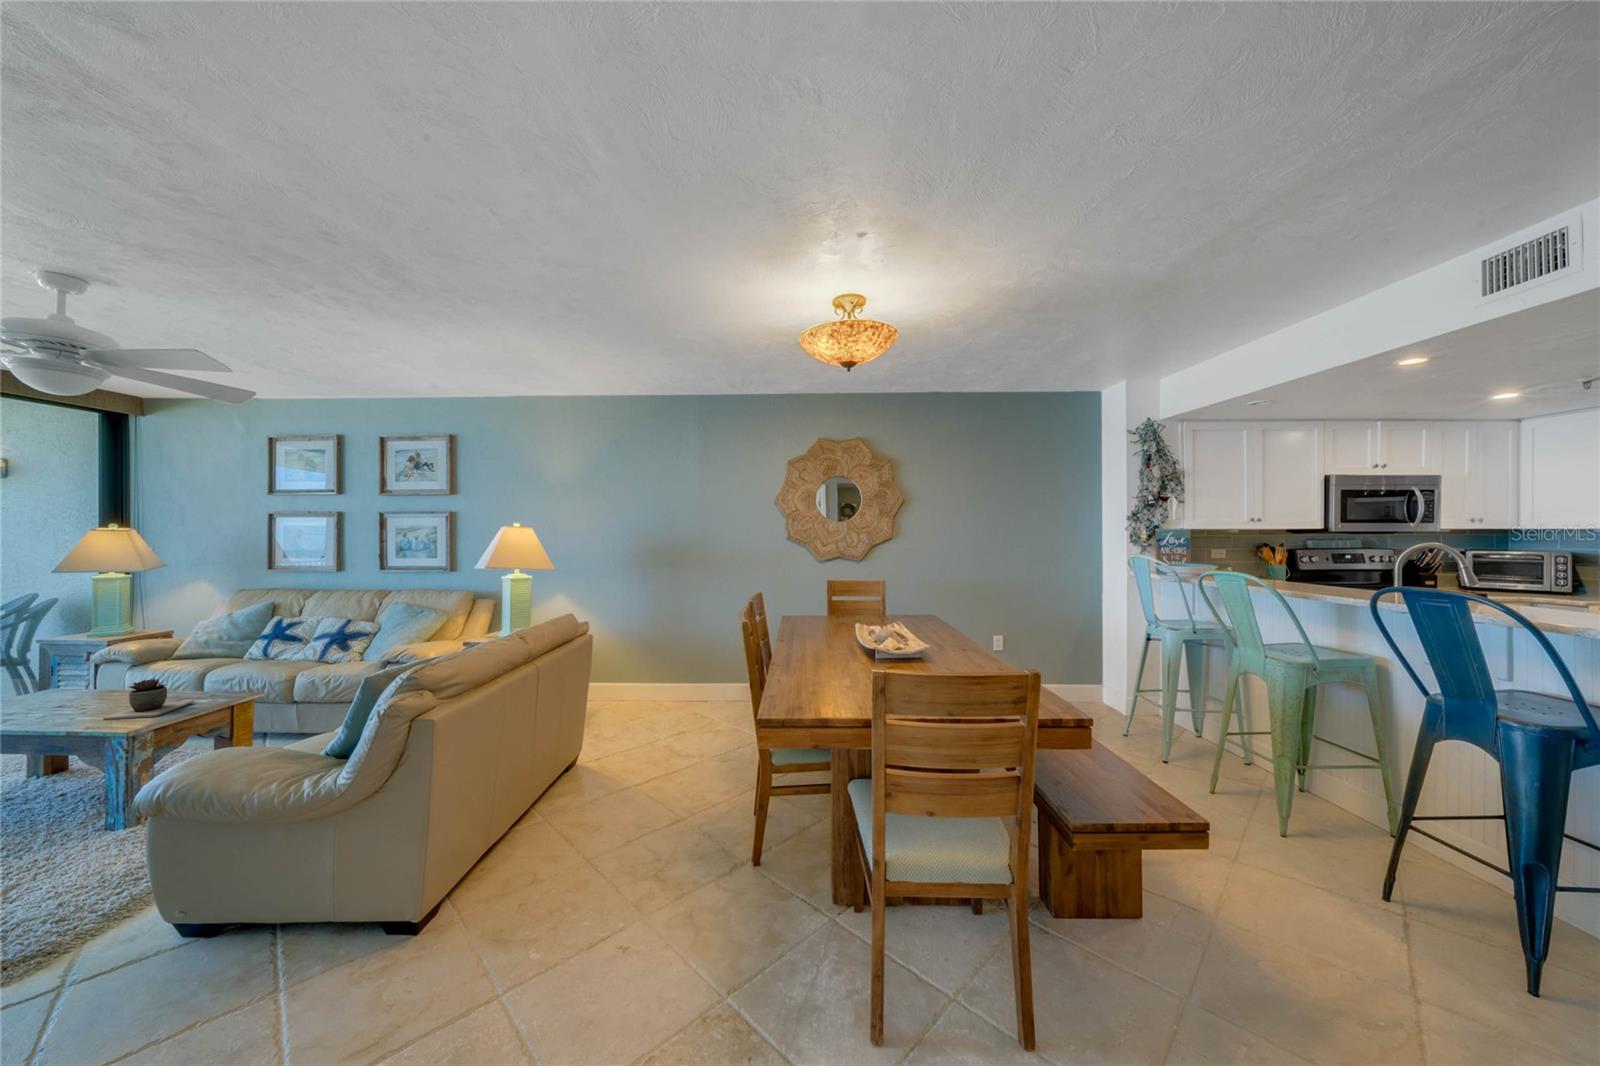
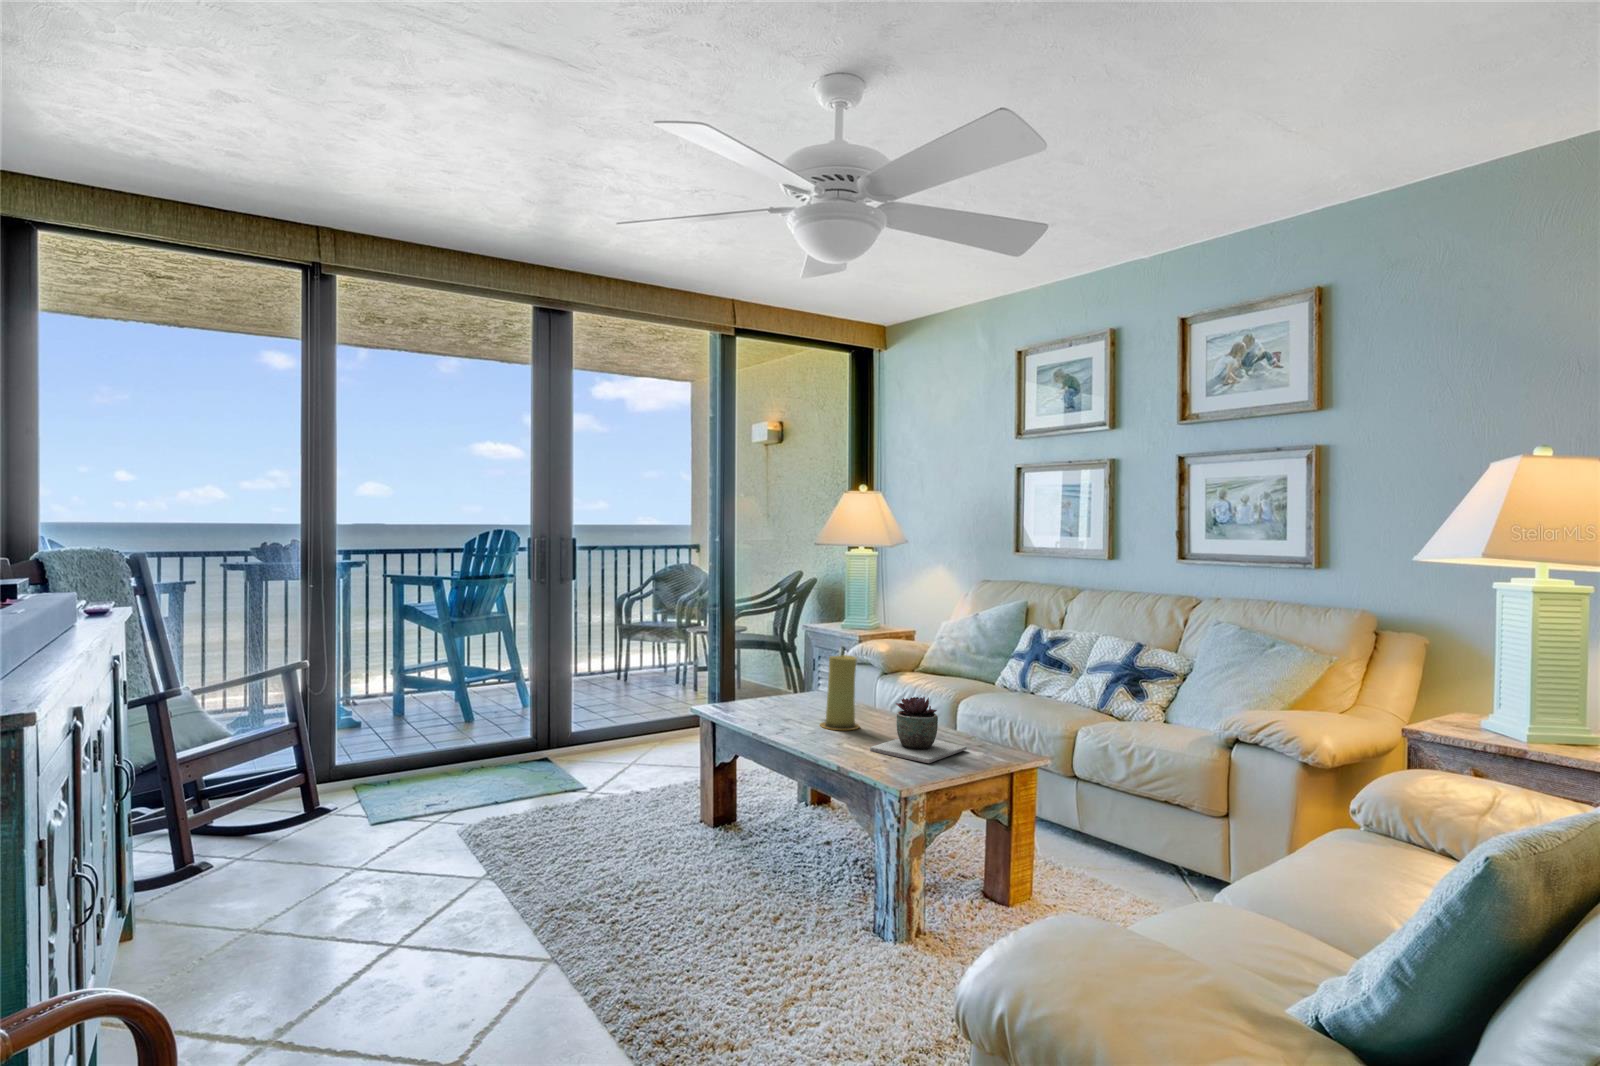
candle: none [51,663,96,716] -> present [820,655,860,730]

